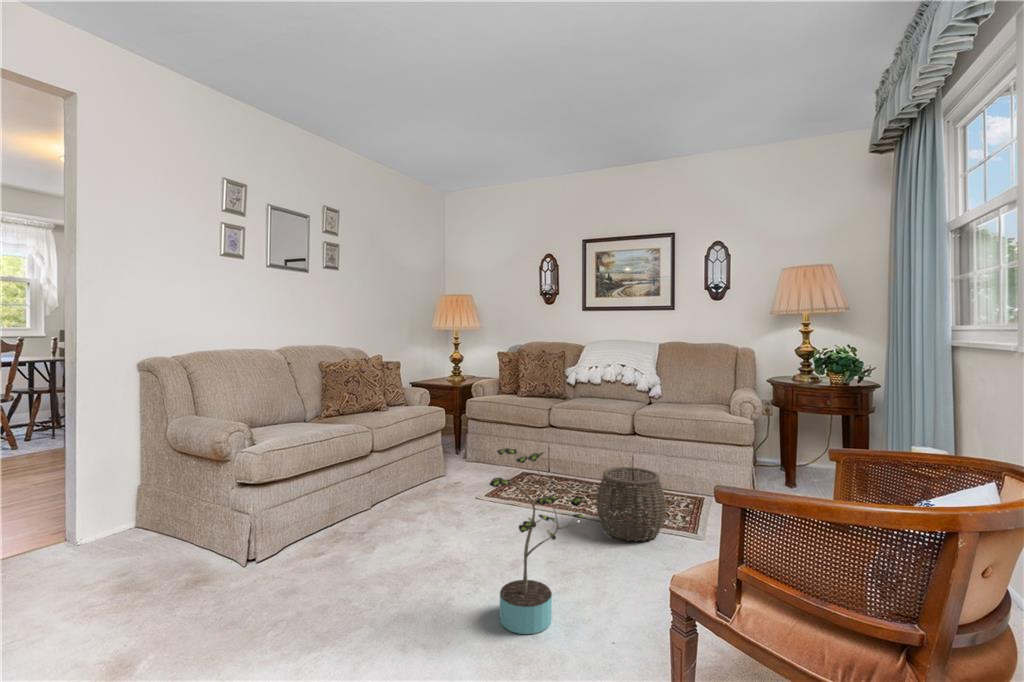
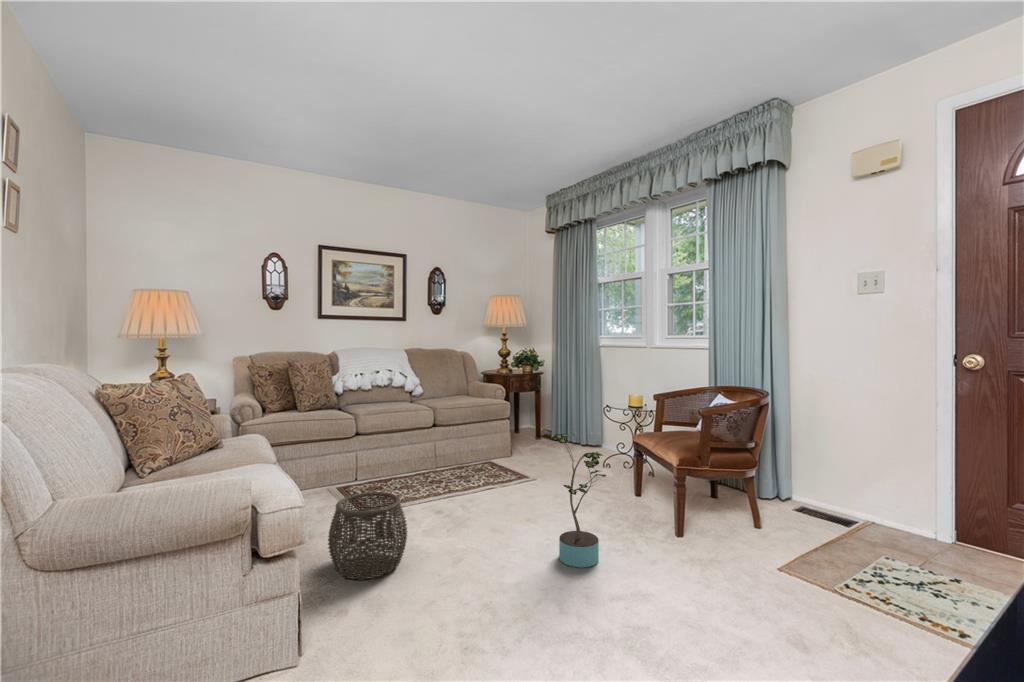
woven basket: present [596,467,666,541] -> present [328,492,407,580]

